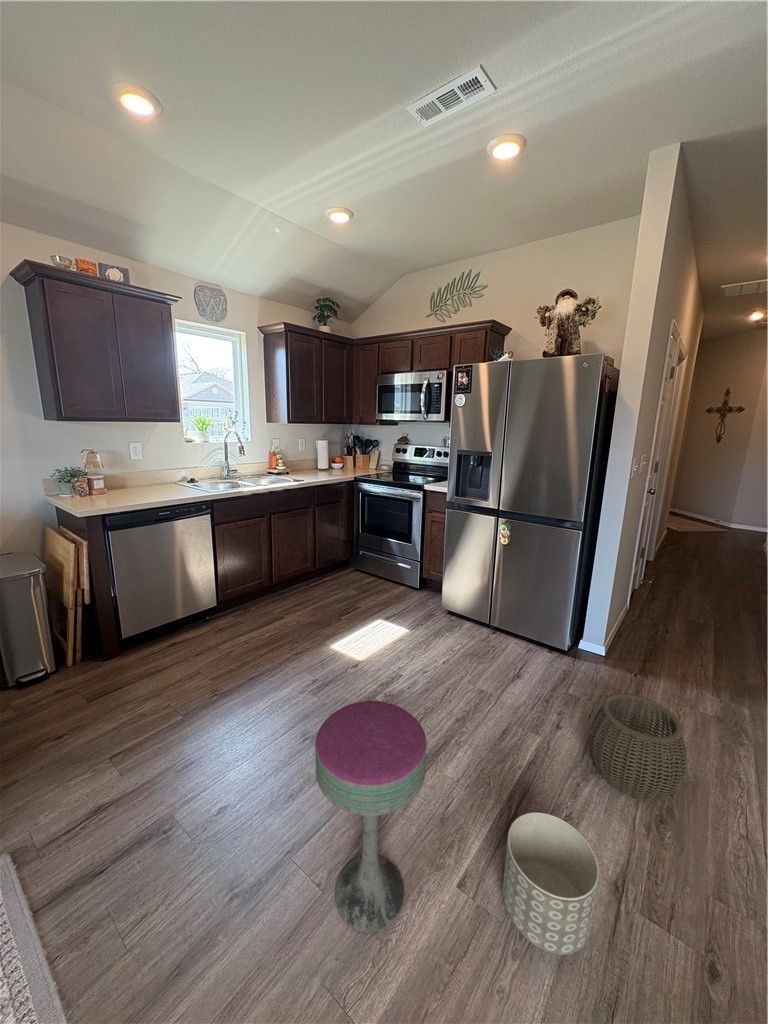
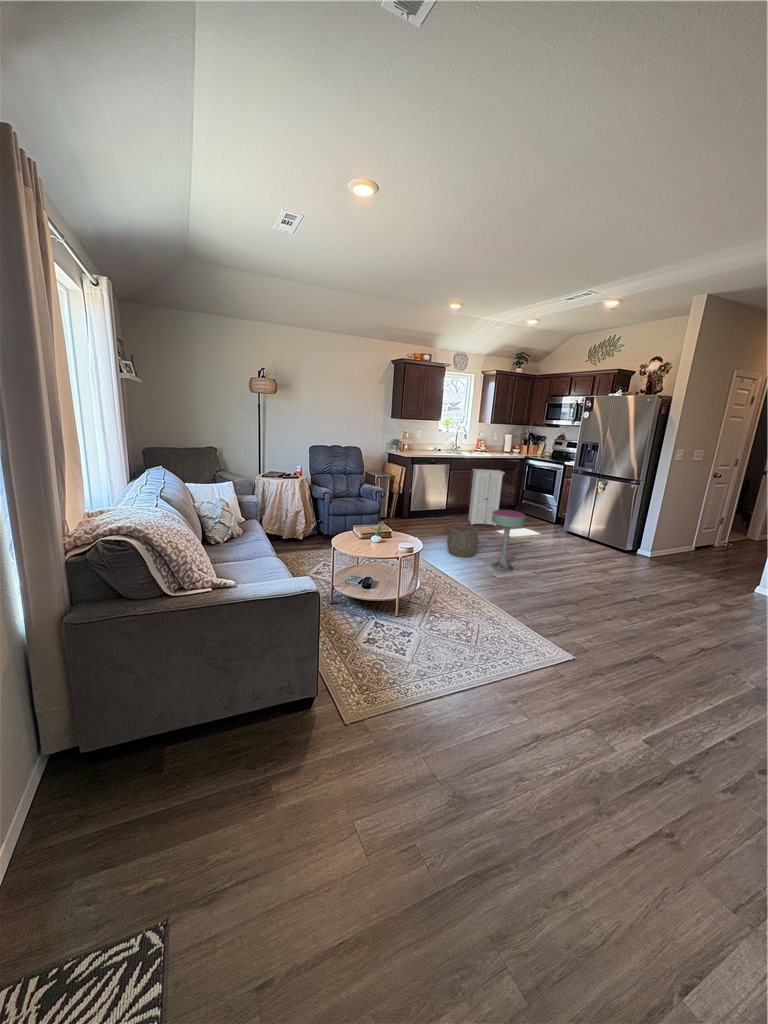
storage cabinet: none [258,514,327,639] -> present [469,469,504,526]
woven basket: present [590,693,687,802] -> present [447,525,479,557]
planter: present [503,812,599,955] -> none [544,553,575,582]

